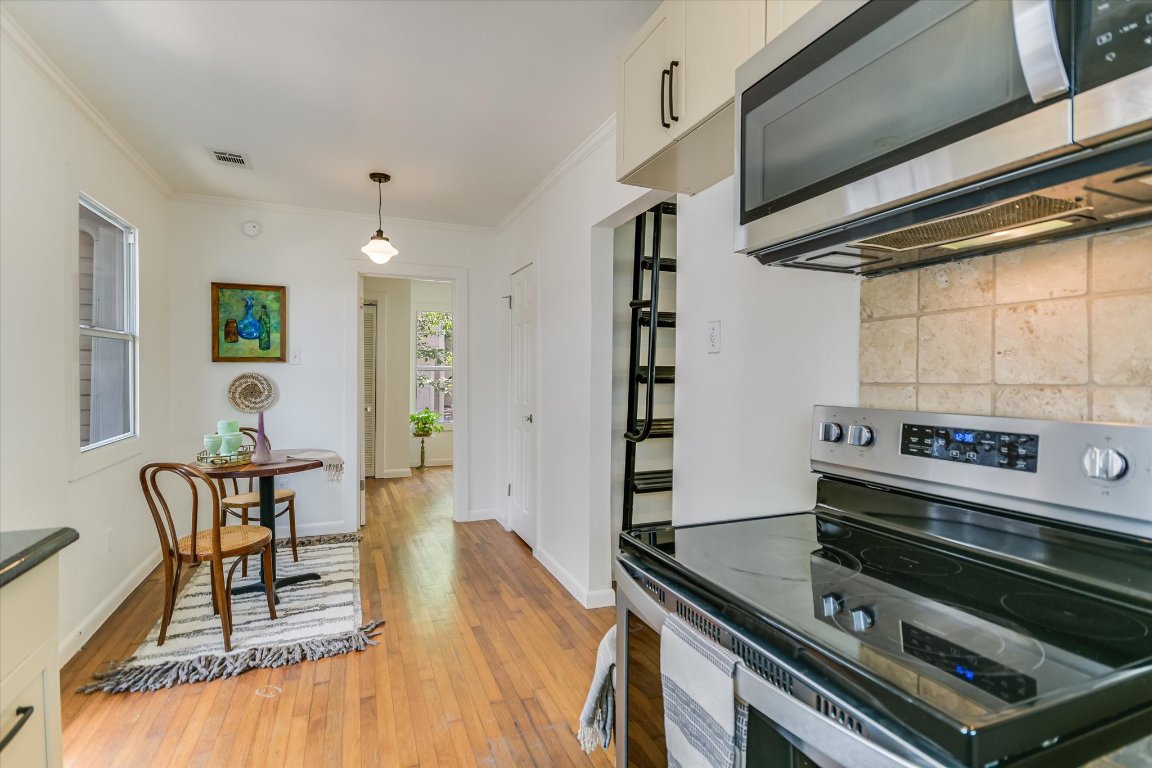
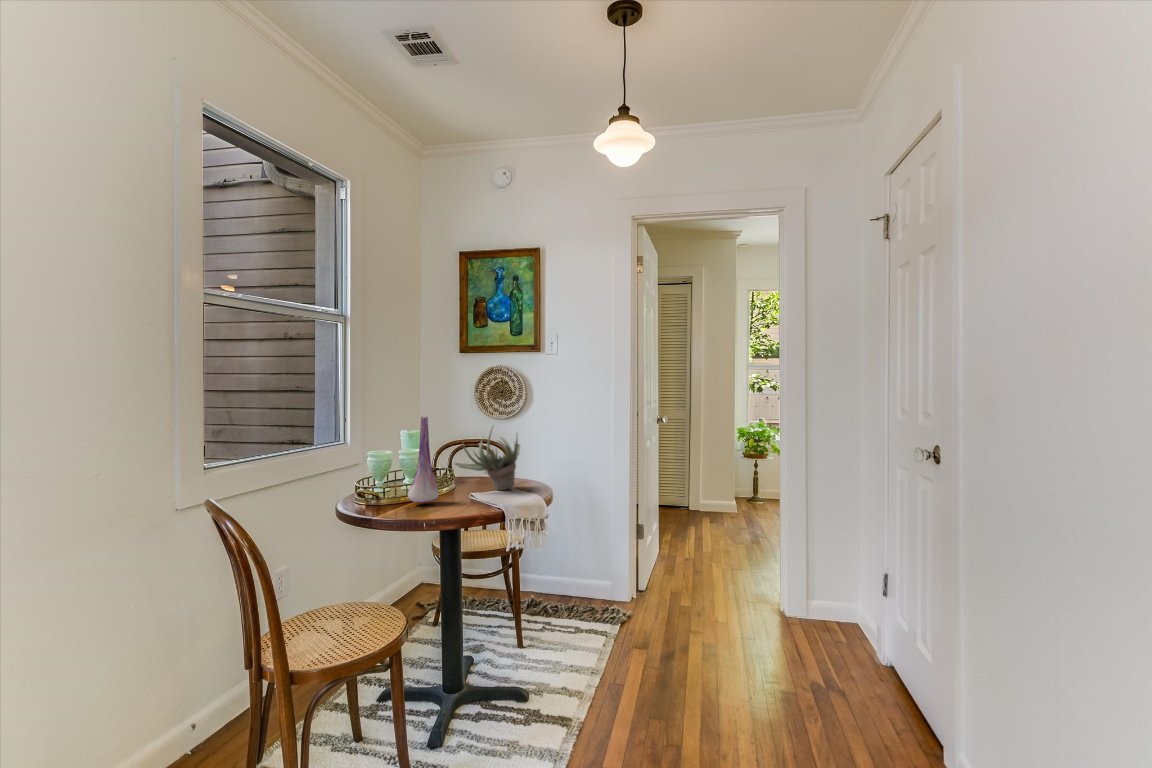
succulent plant: none [269,415,311,456] -> present [455,427,520,490]

